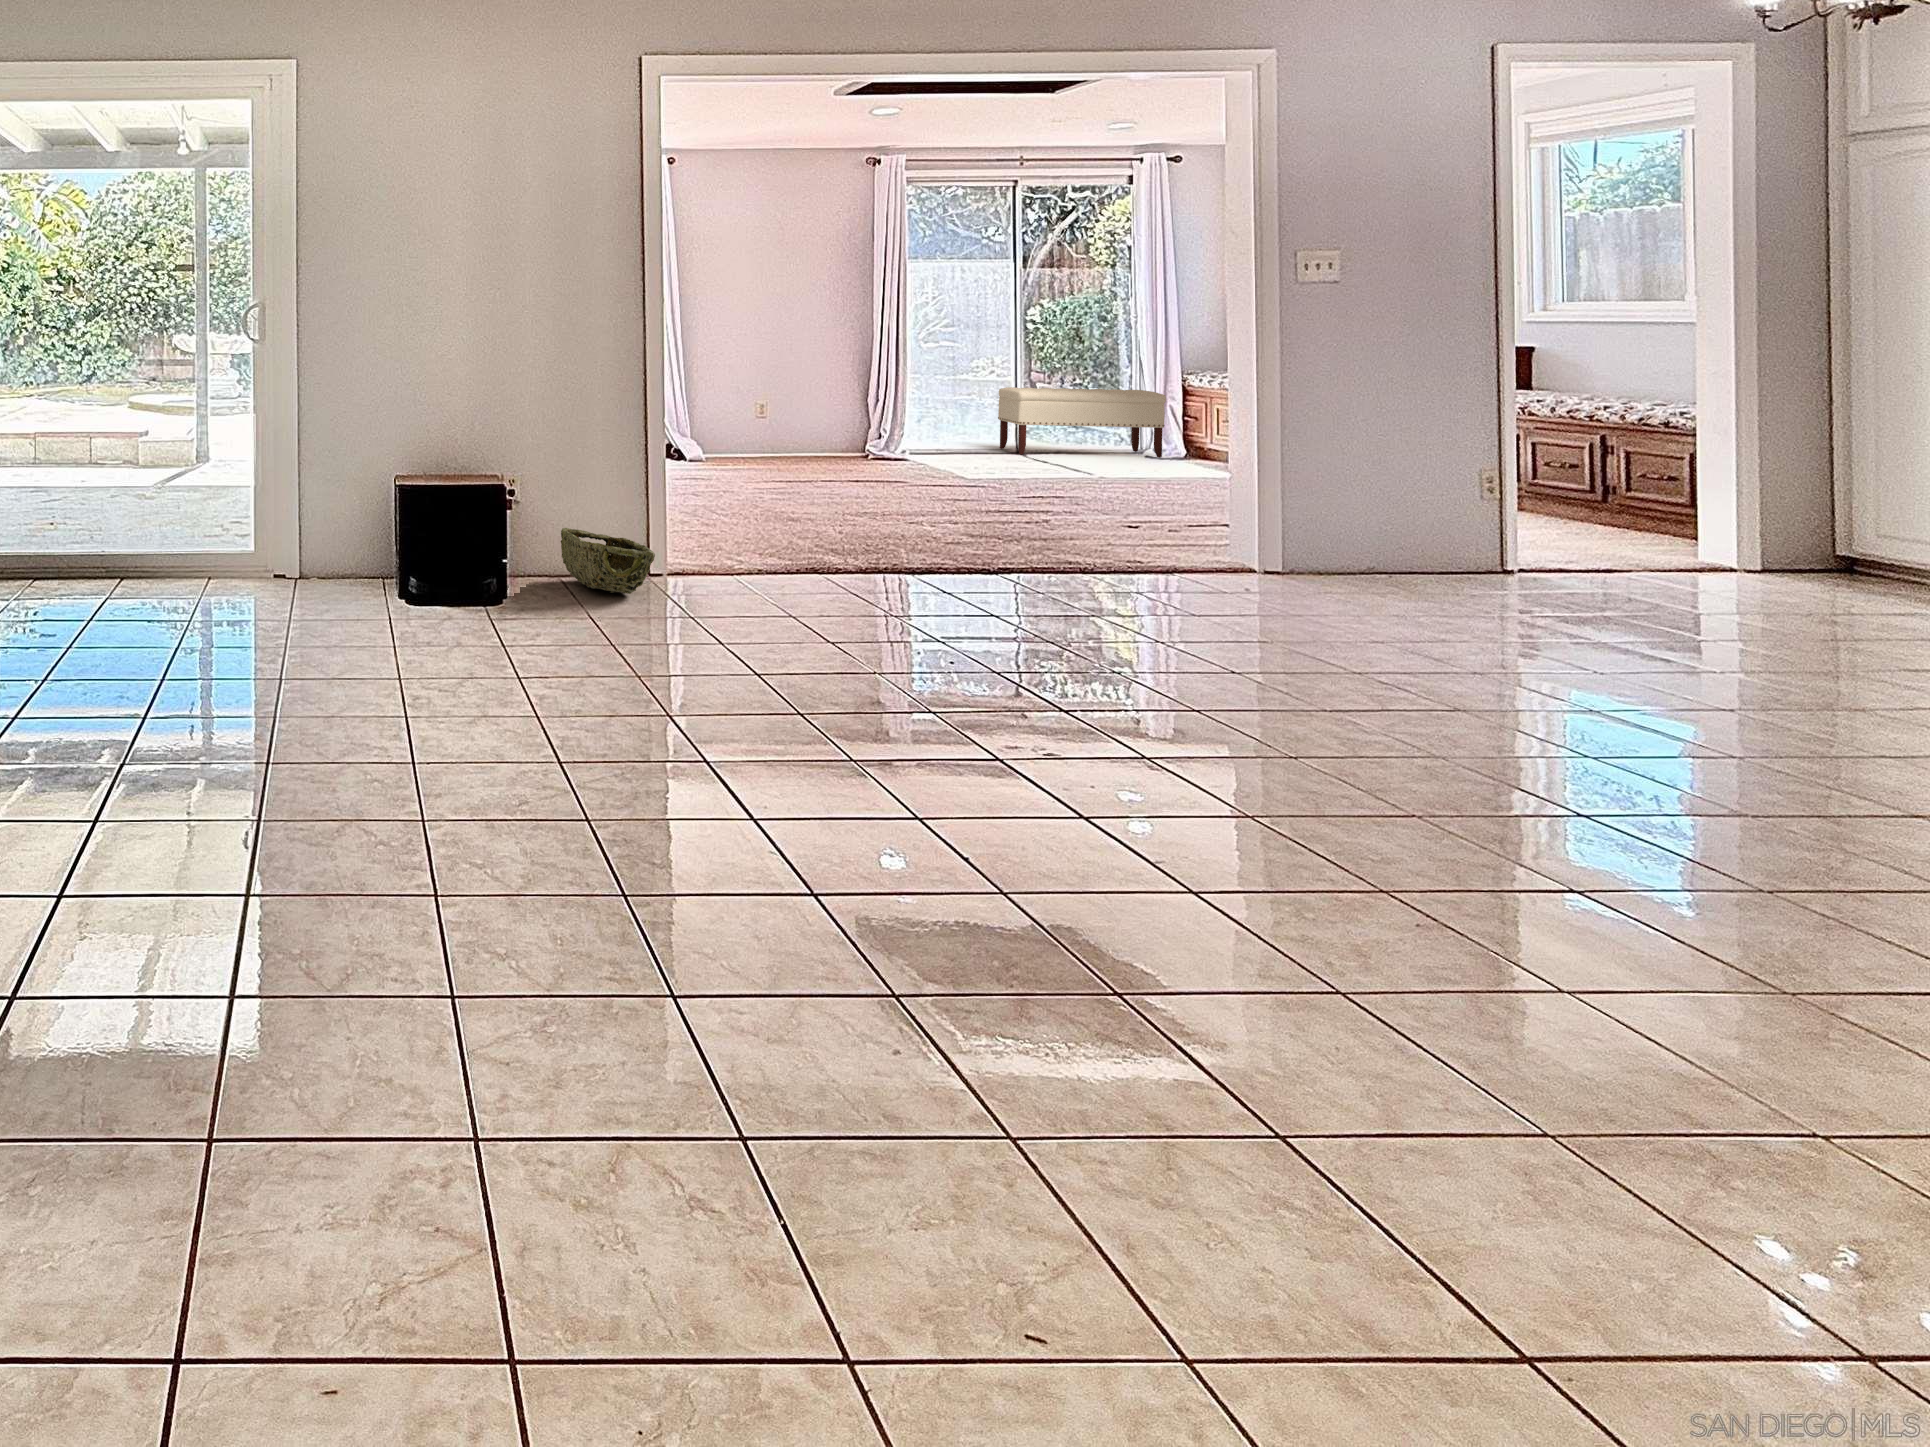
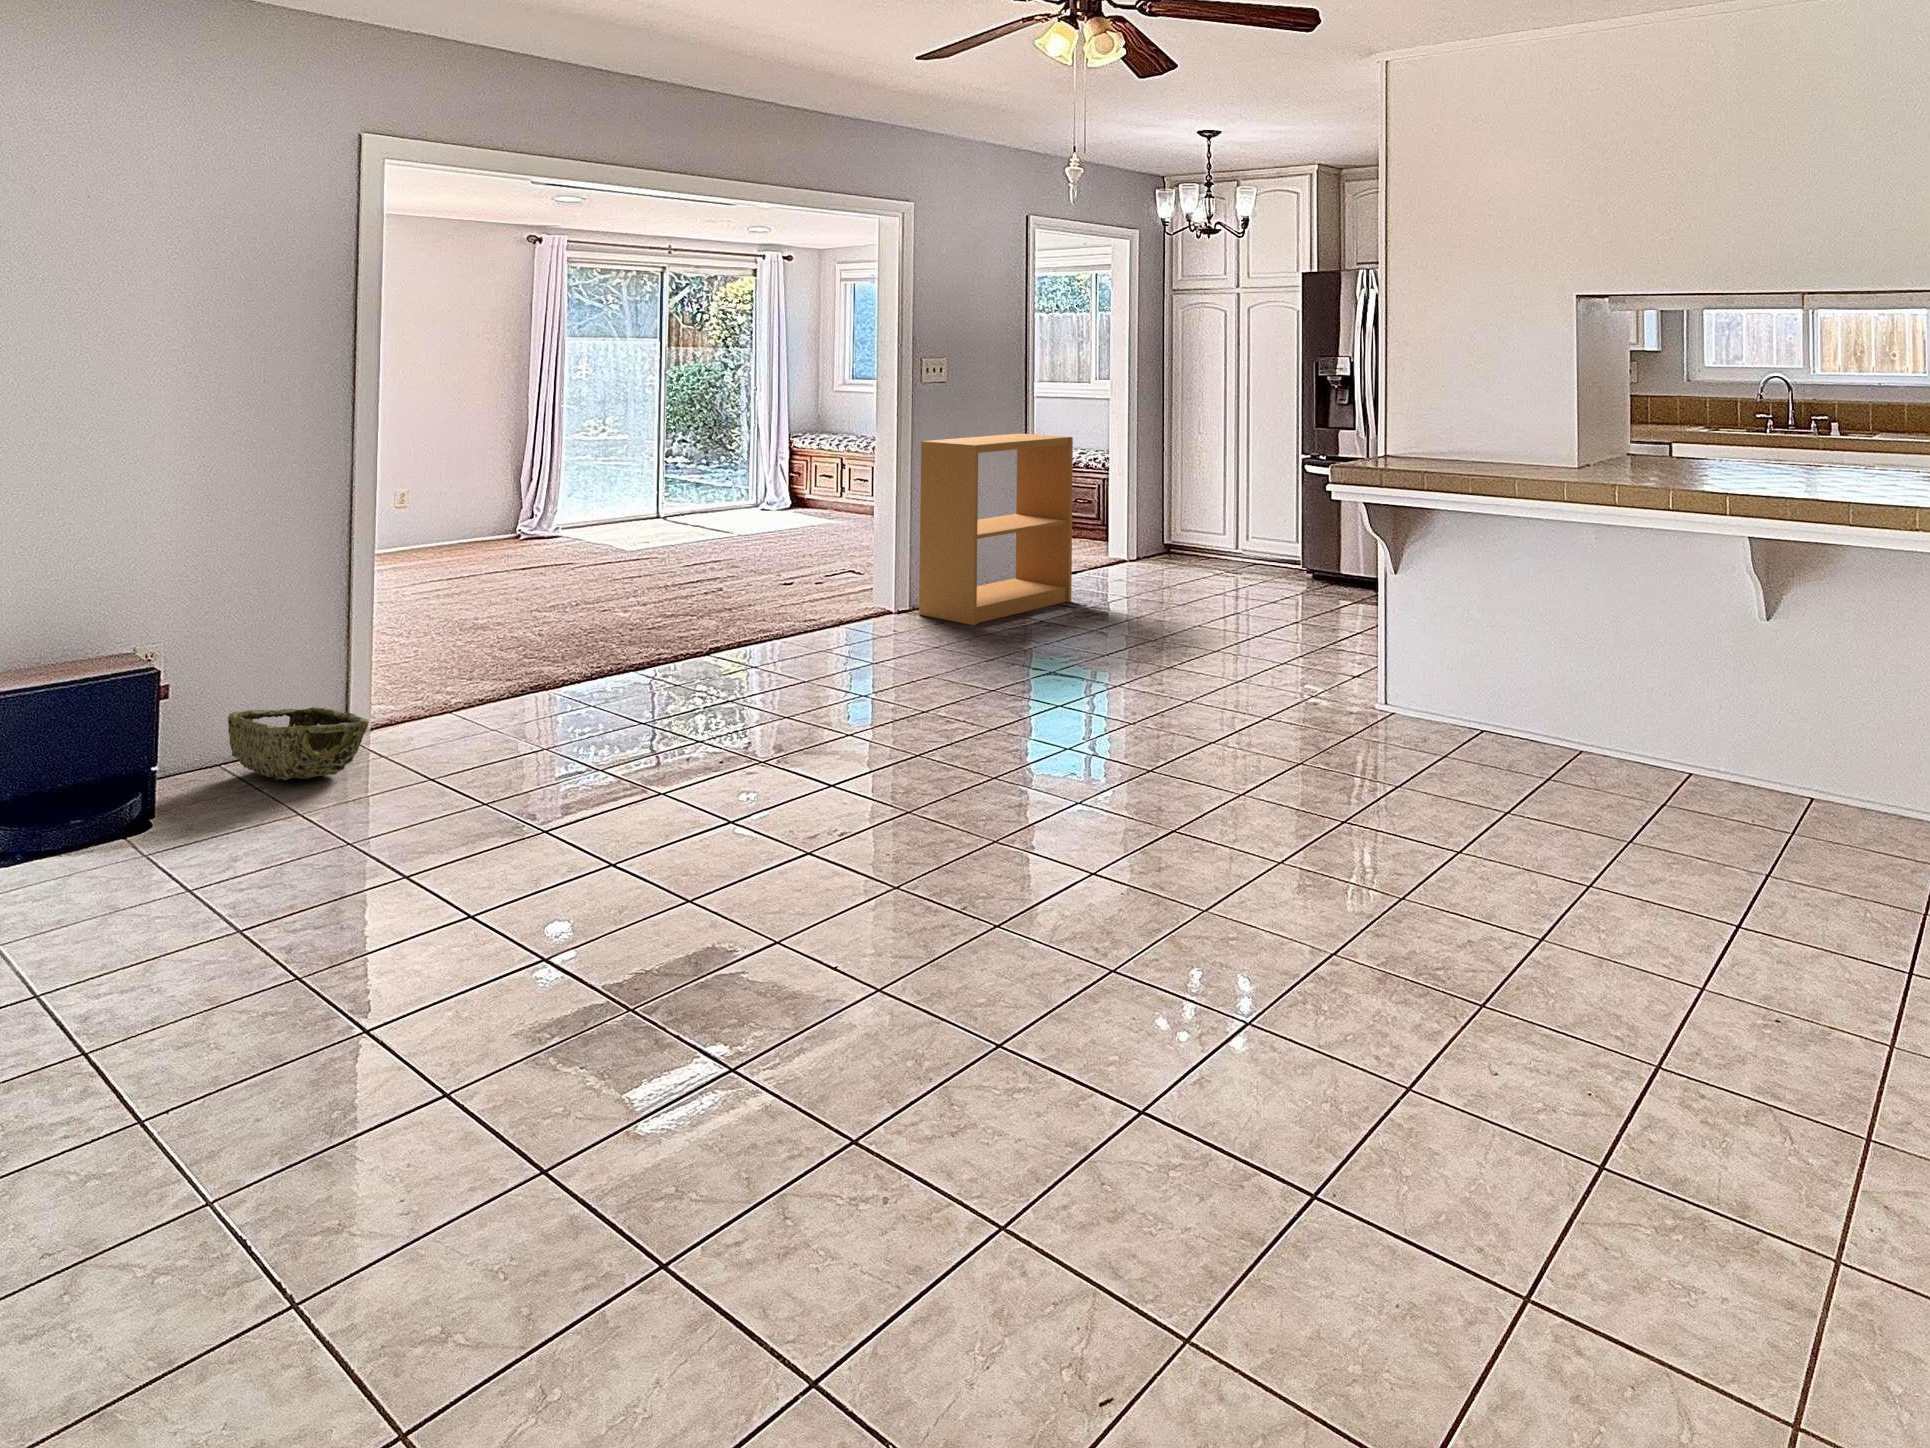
bookshelf: none [1286,358,1551,602] -> present [919,434,1073,625]
bench: present [998,387,1166,458] -> none [642,453,783,522]

